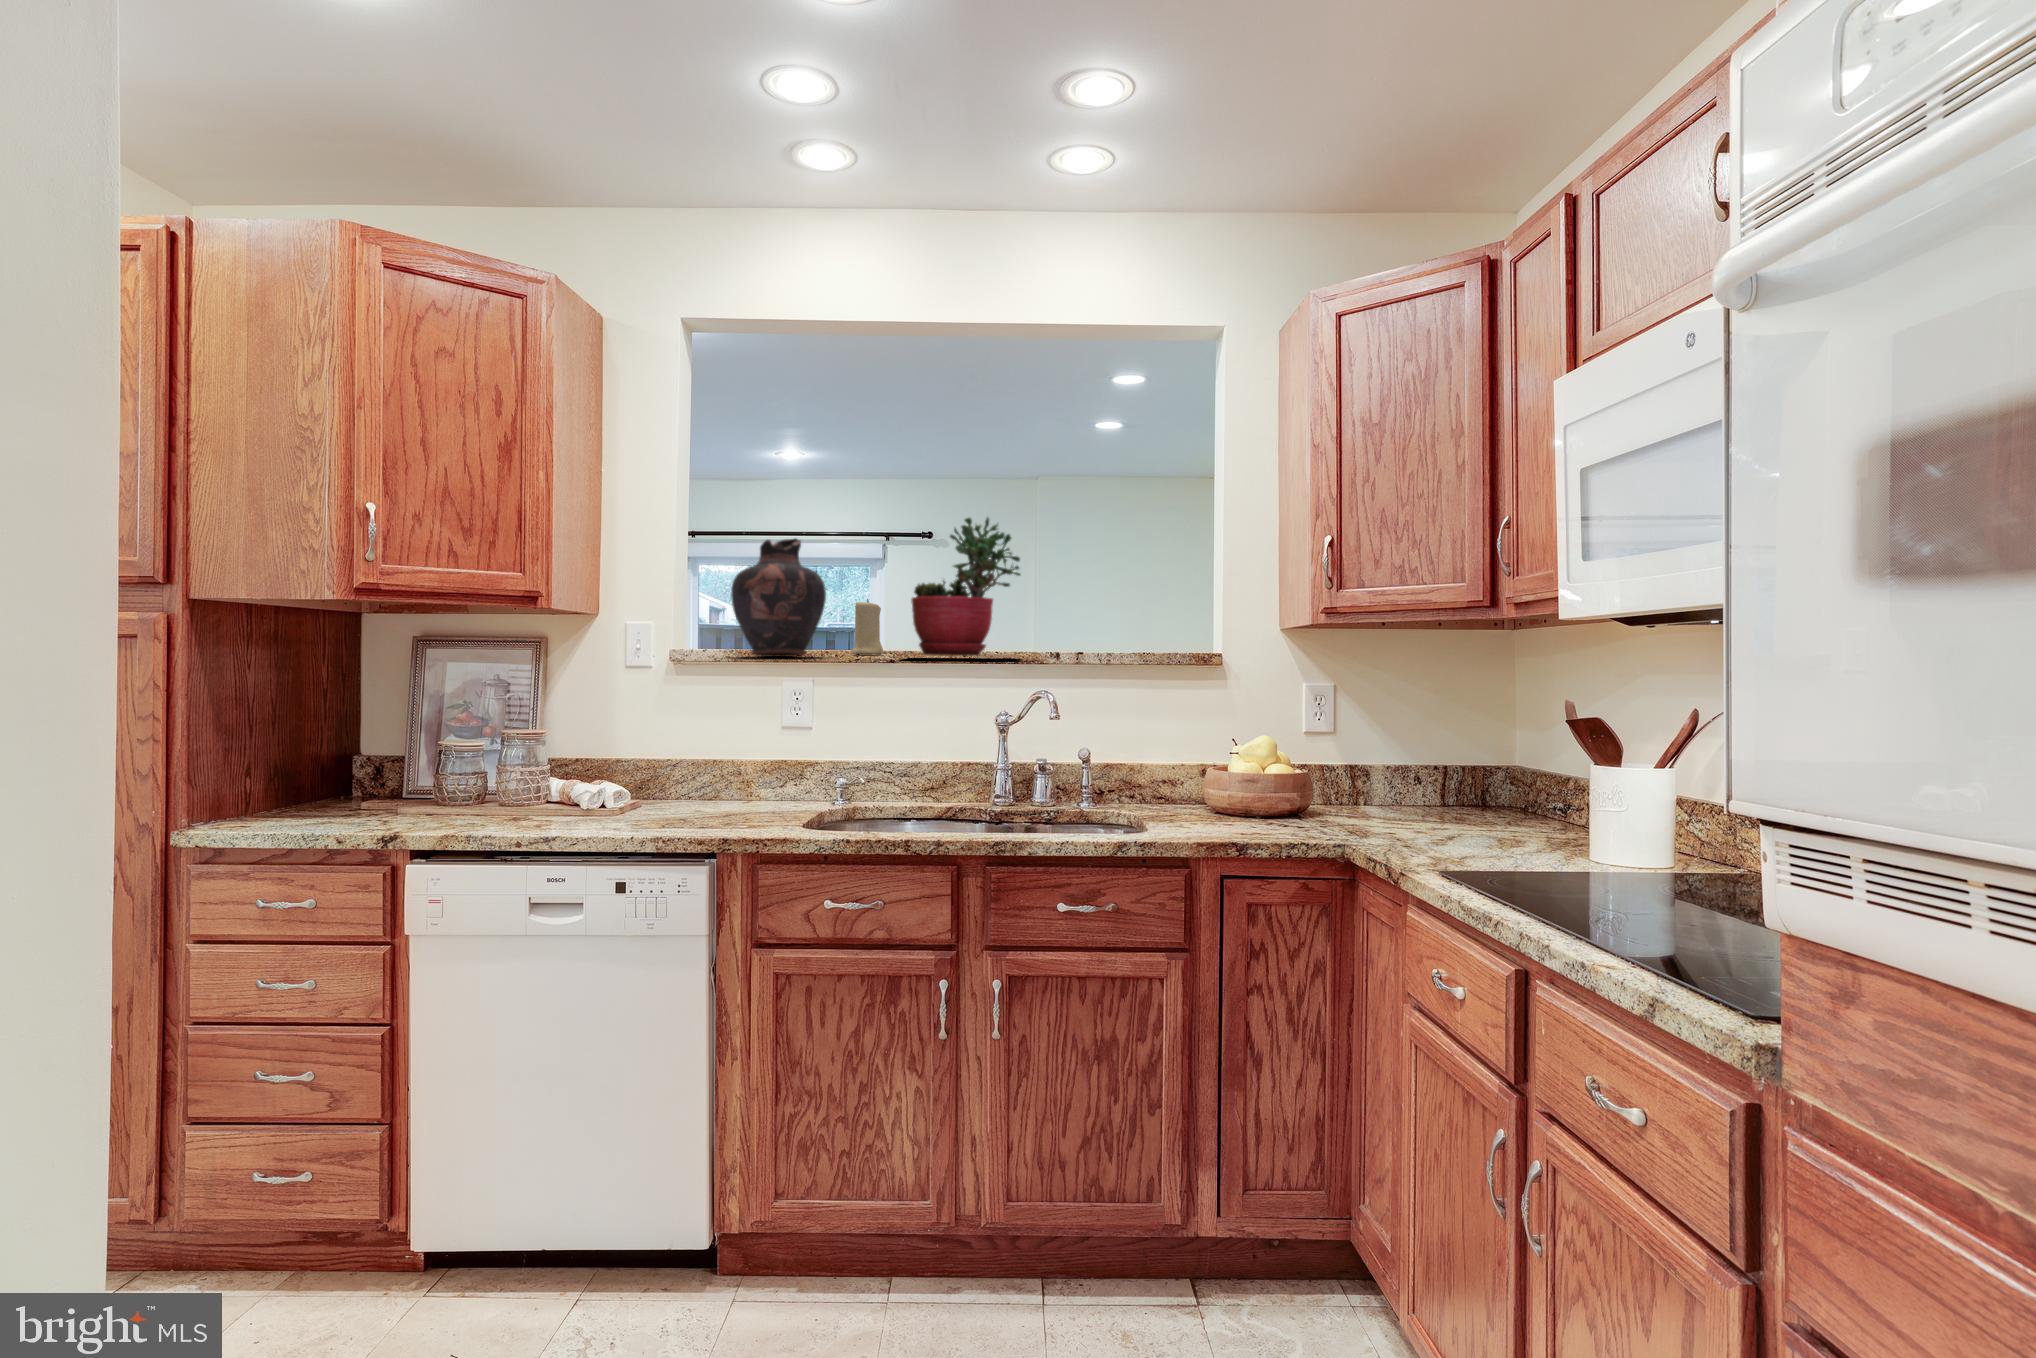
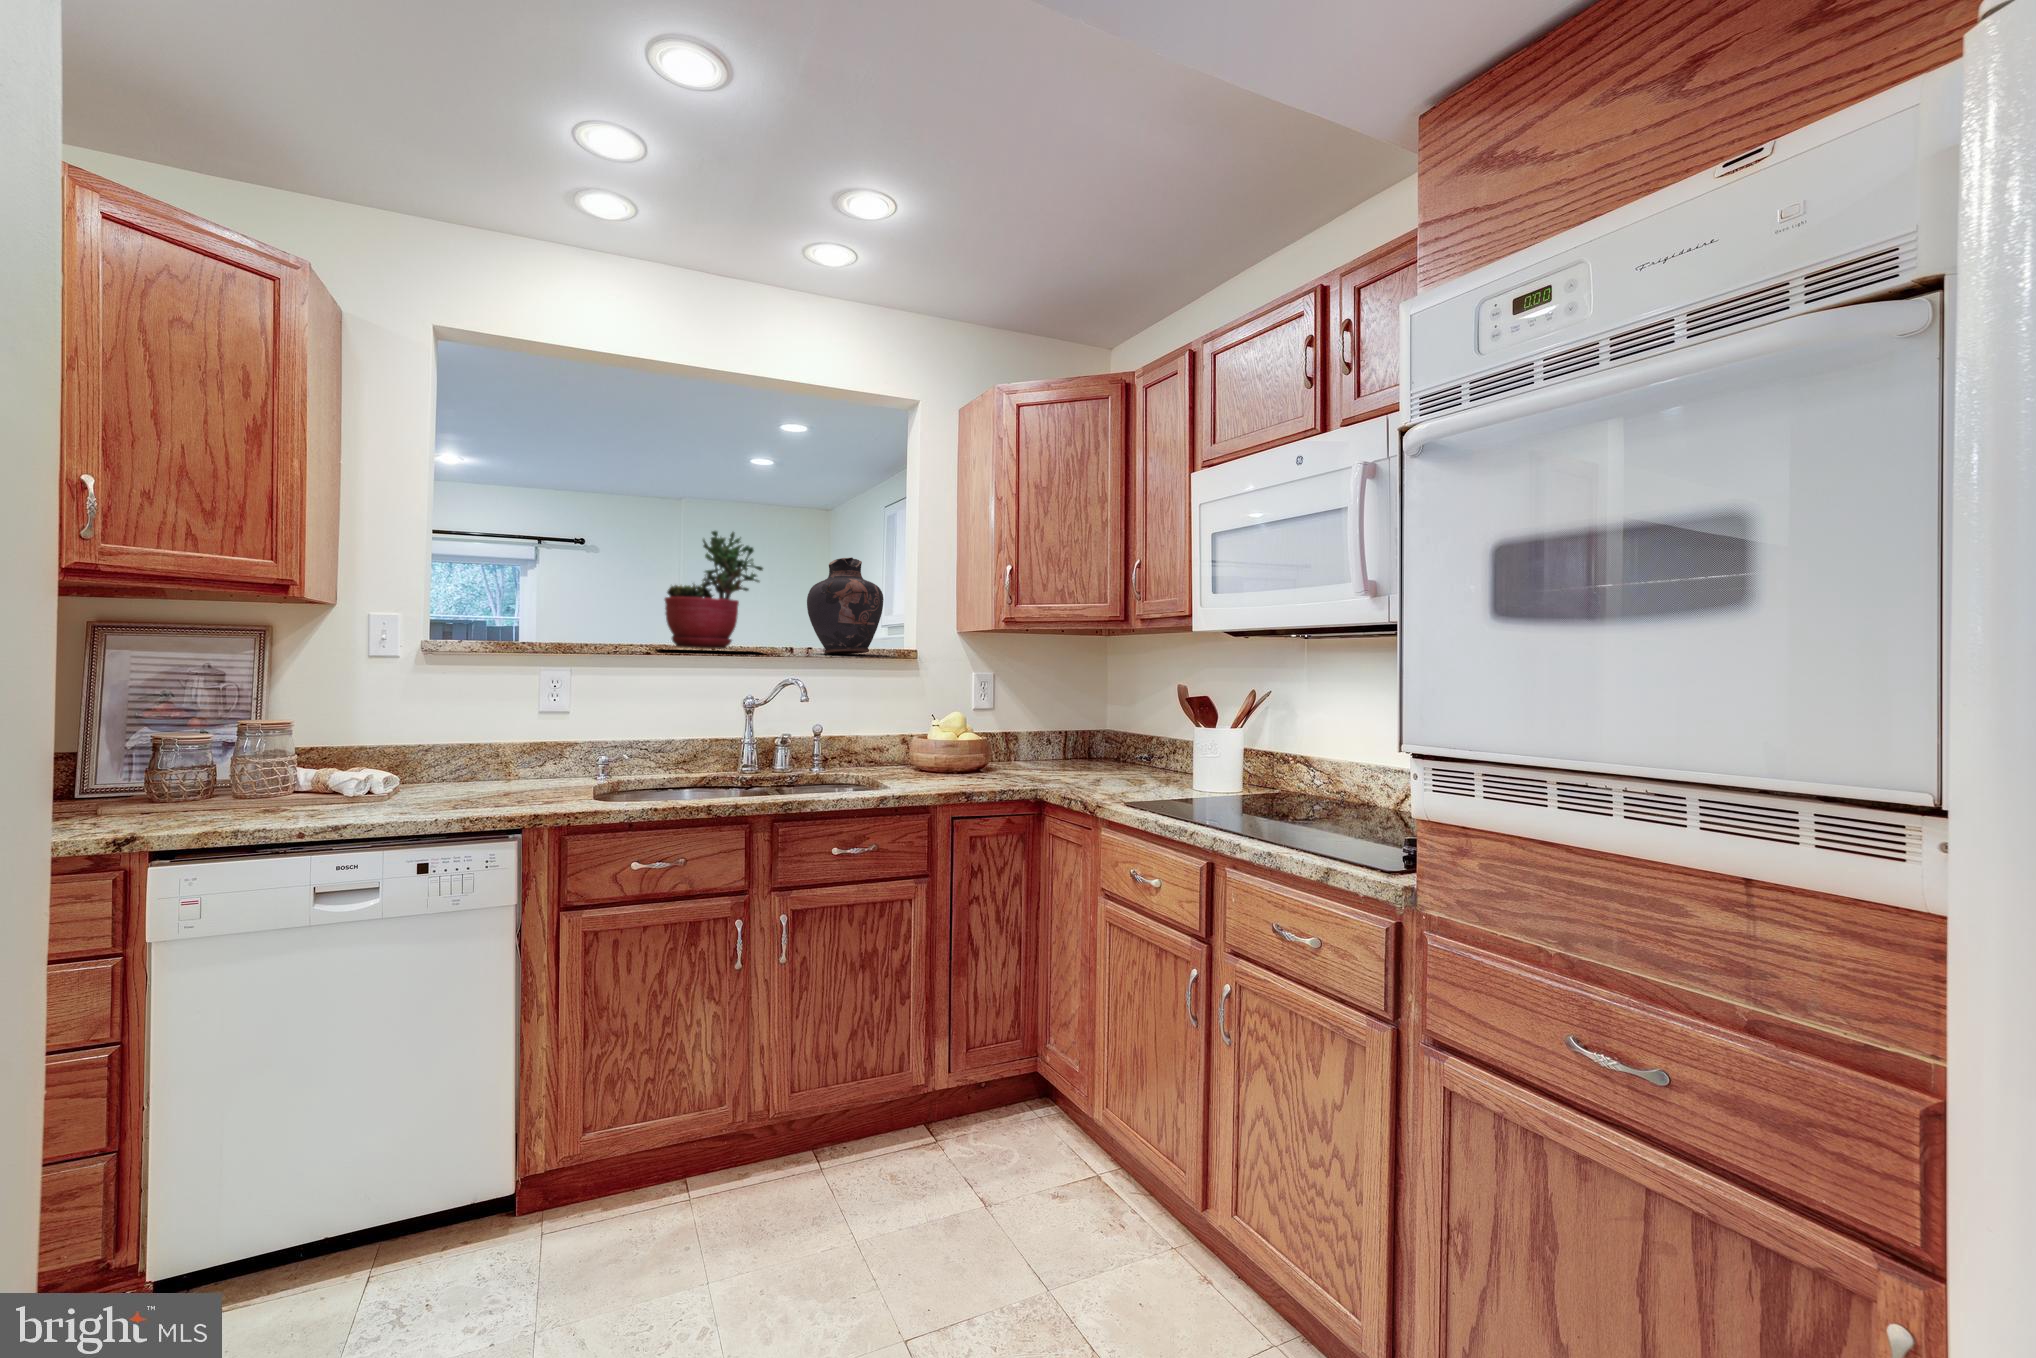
vase: present [731,538,826,657] -> present [807,557,884,654]
candle: present [851,599,883,654] -> none [586,595,619,645]

